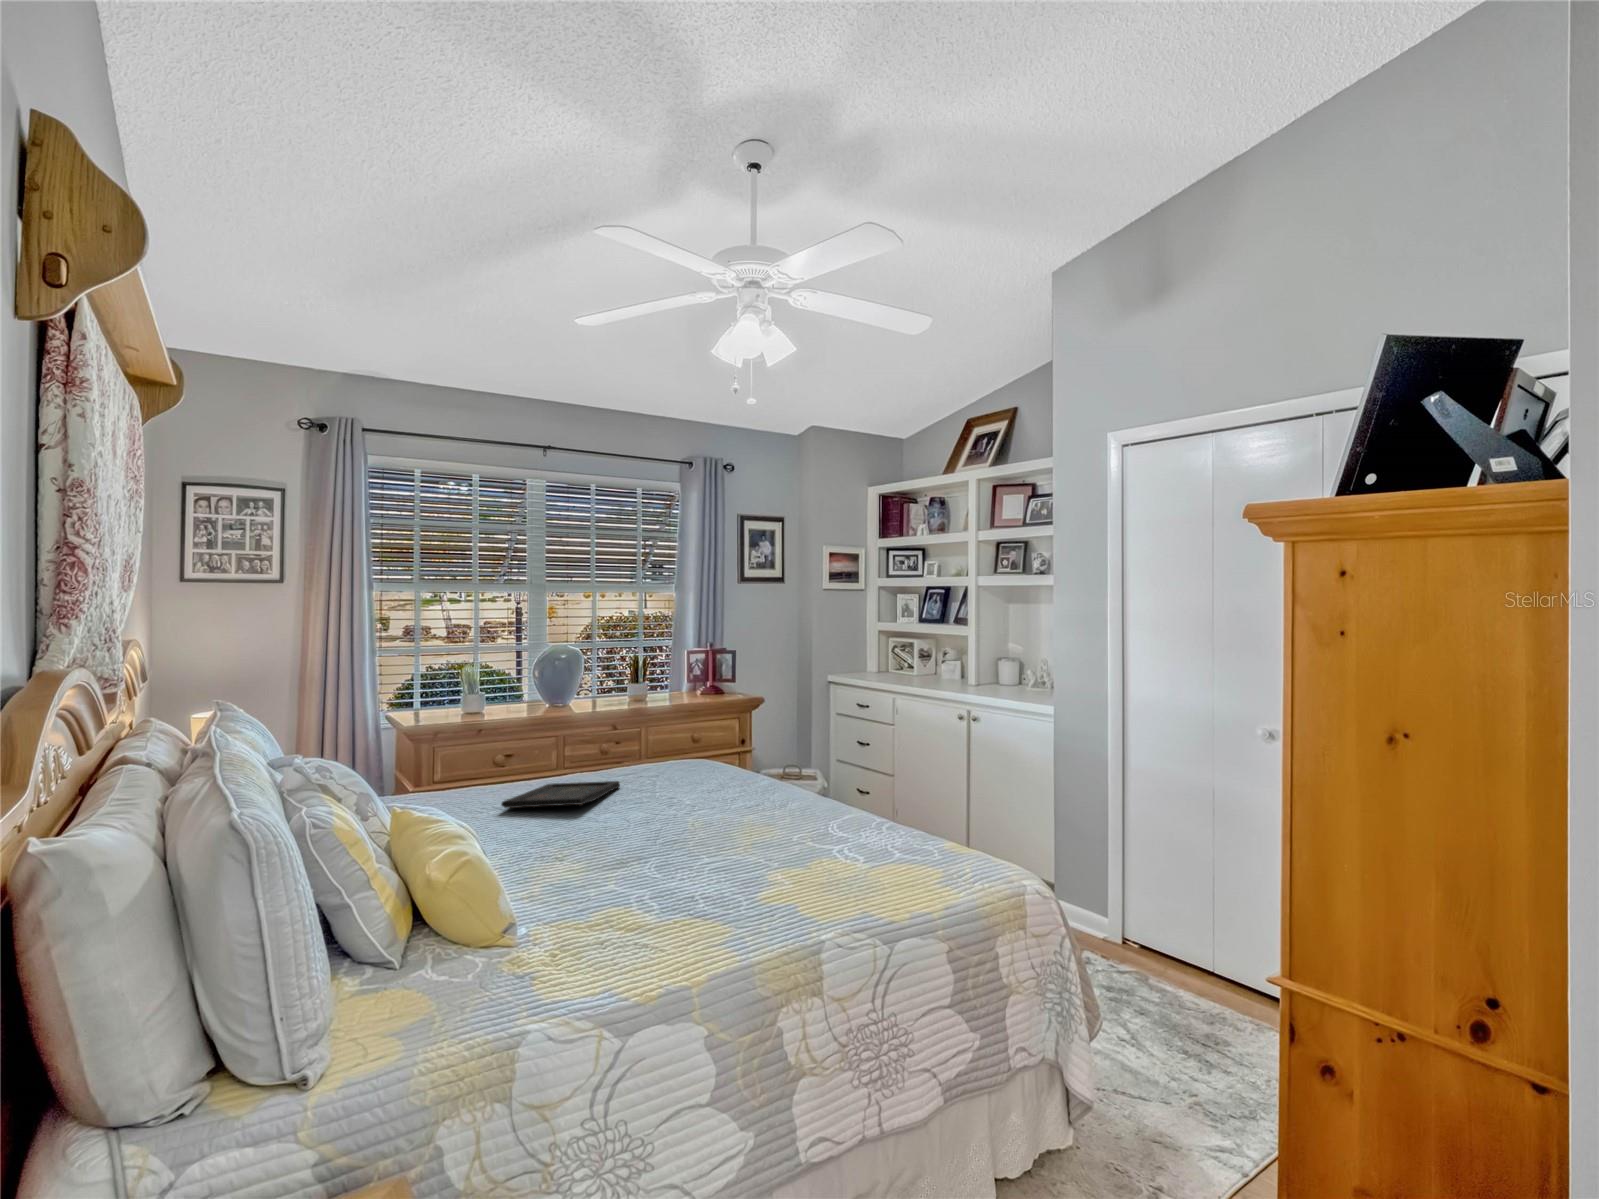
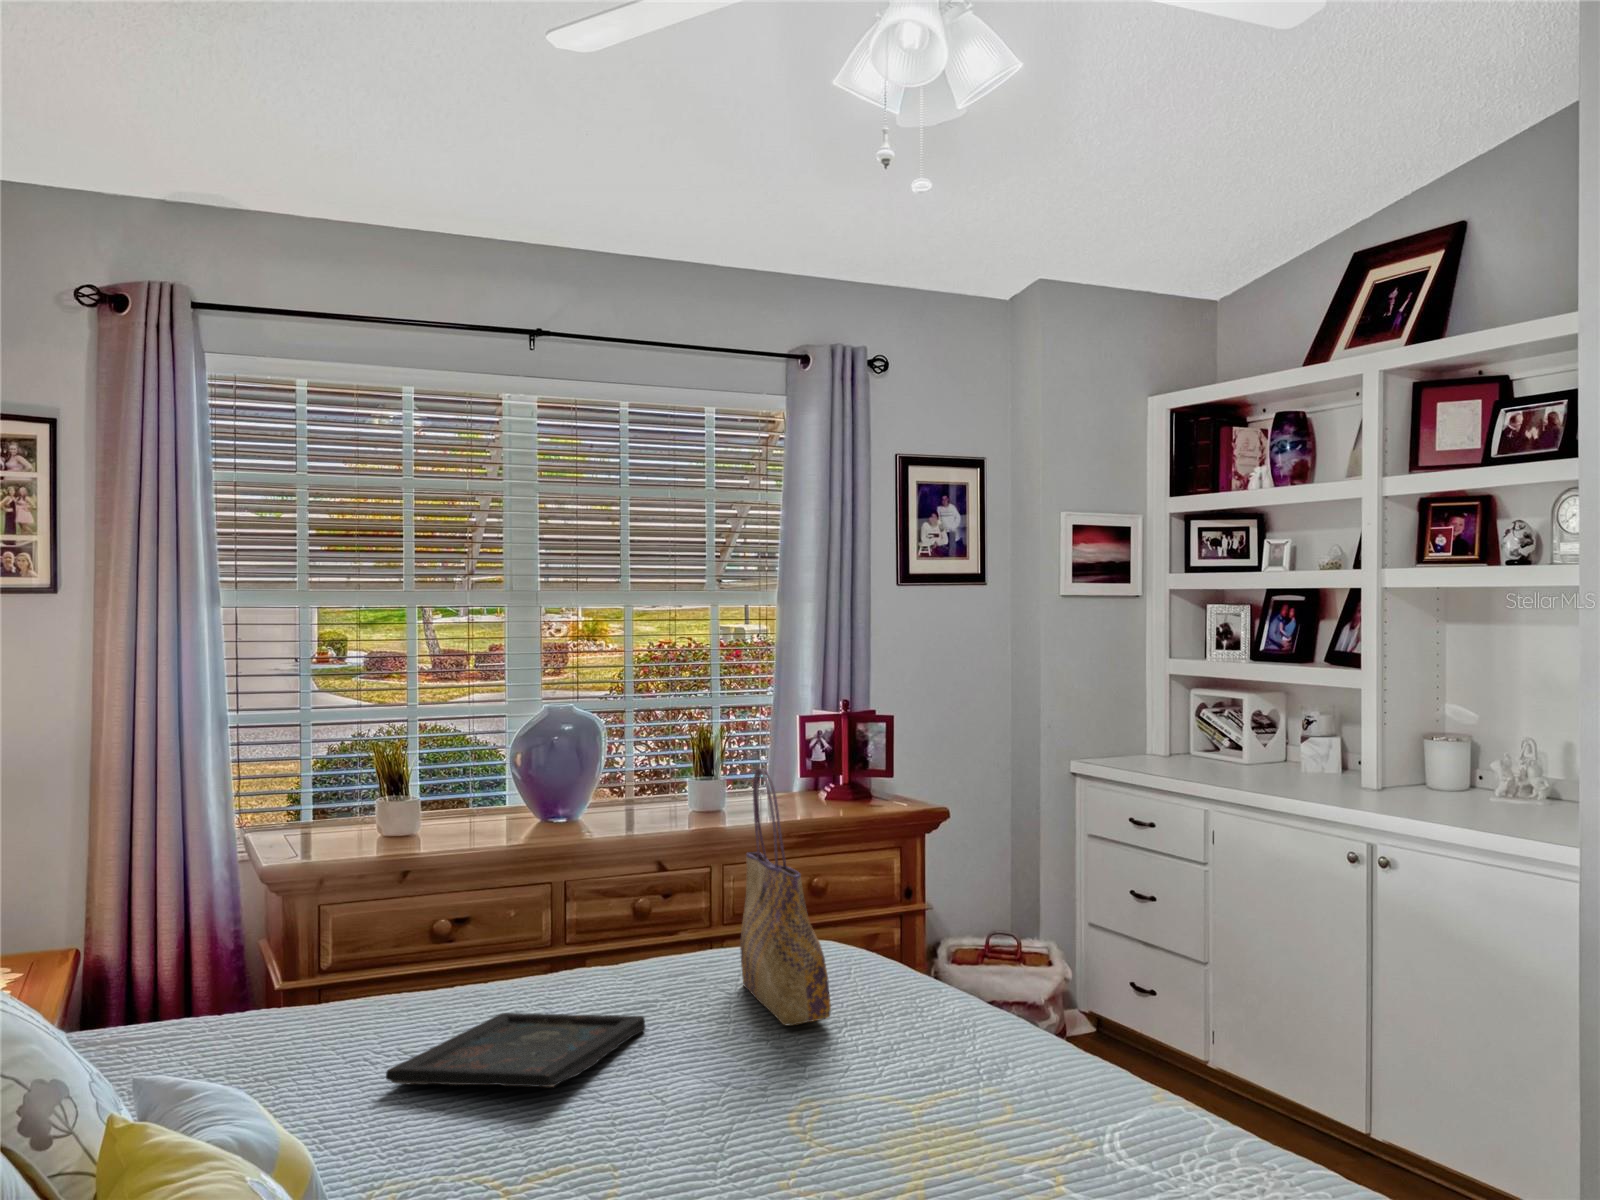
tote bag: none [663,666,707,782] -> present [740,768,831,1026]

